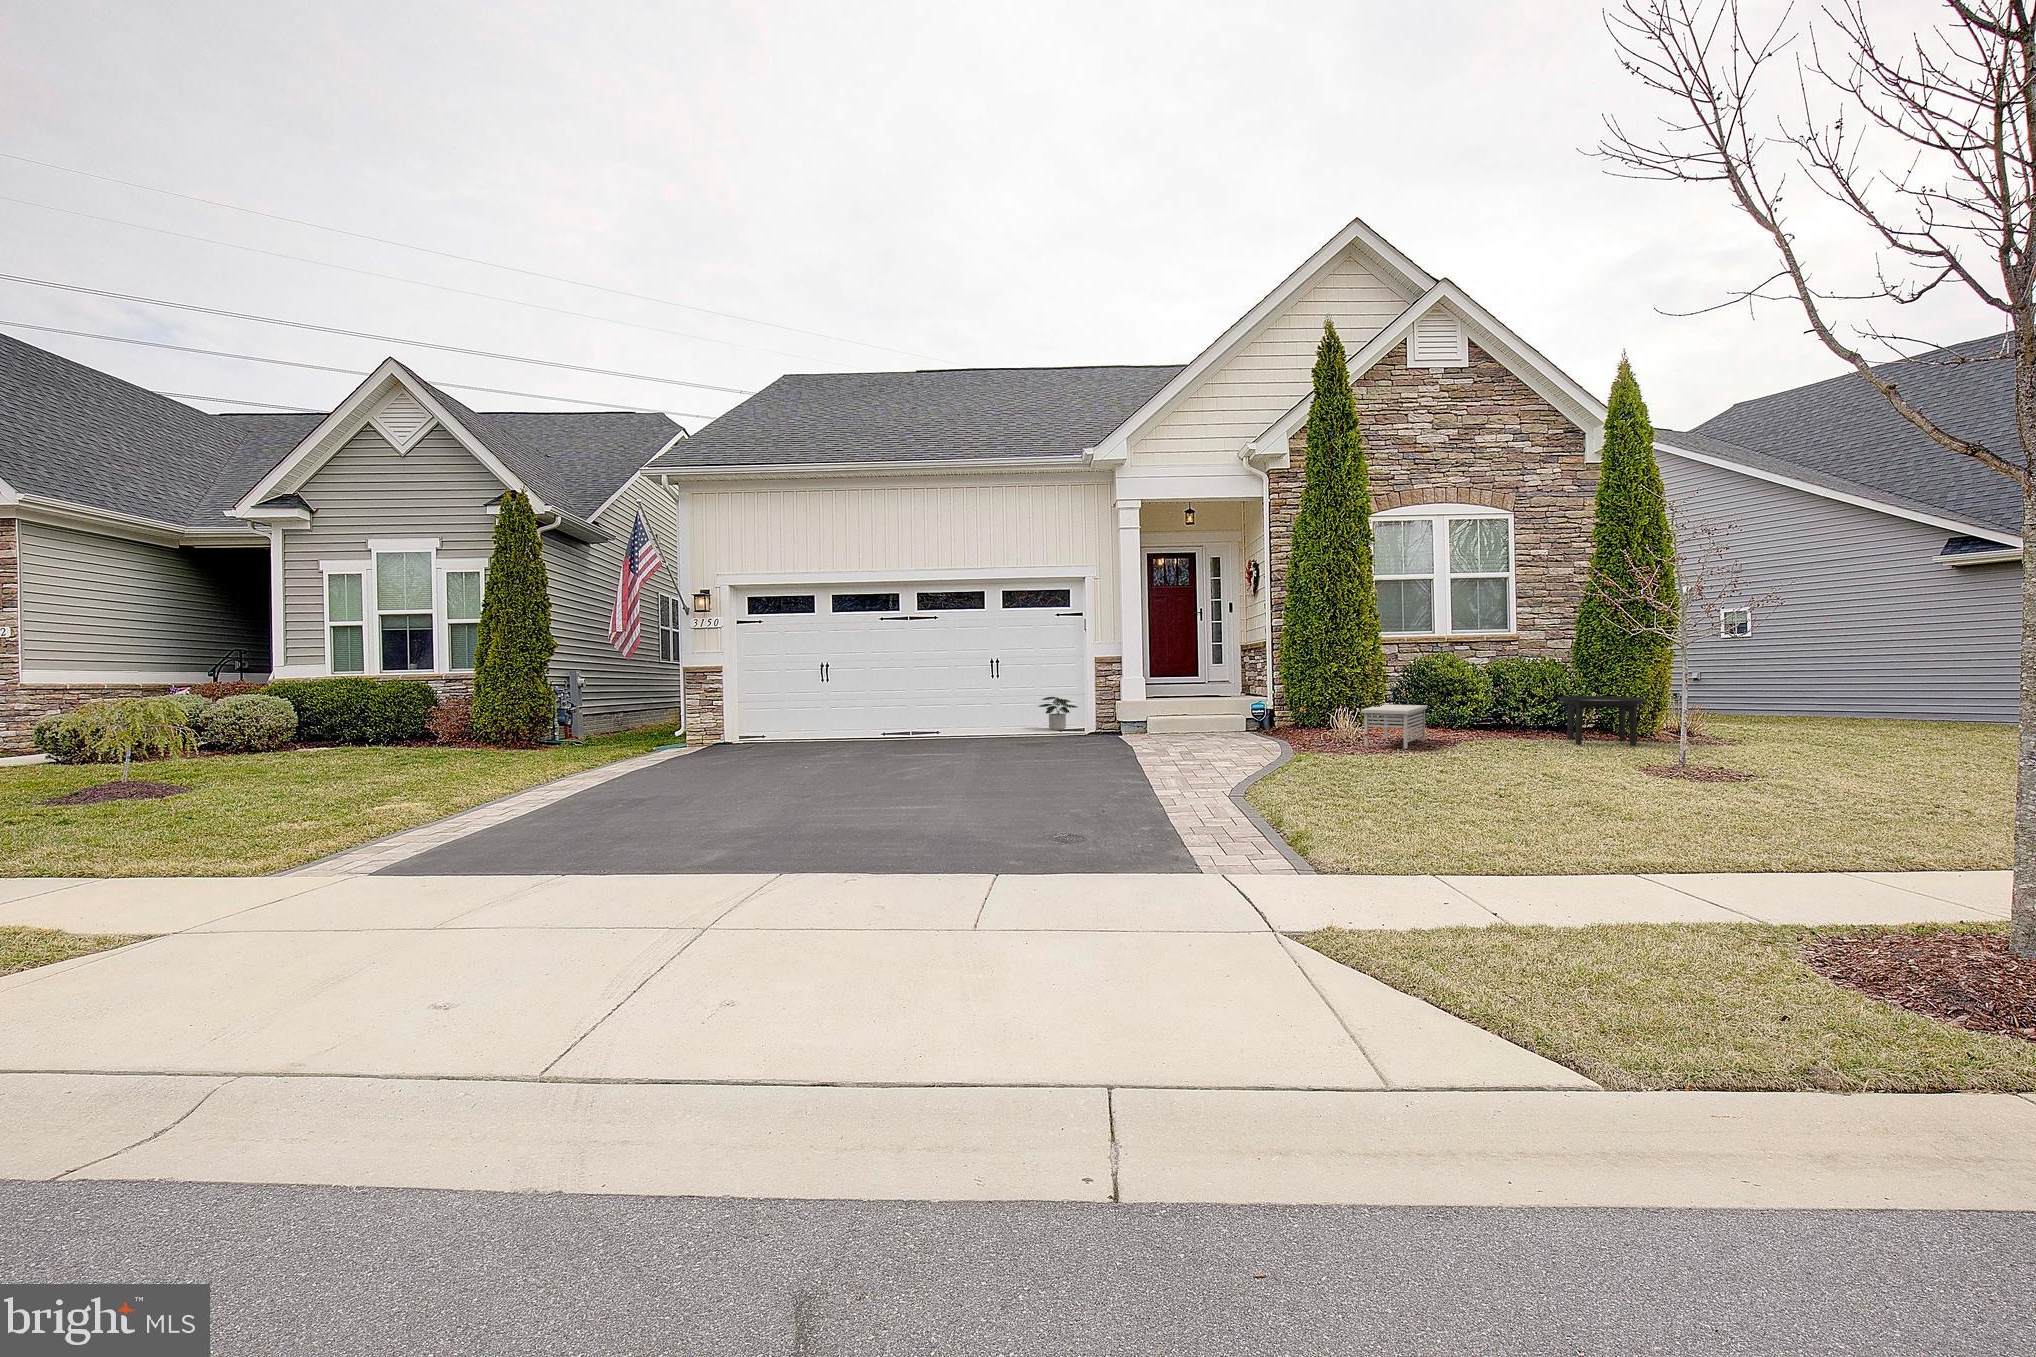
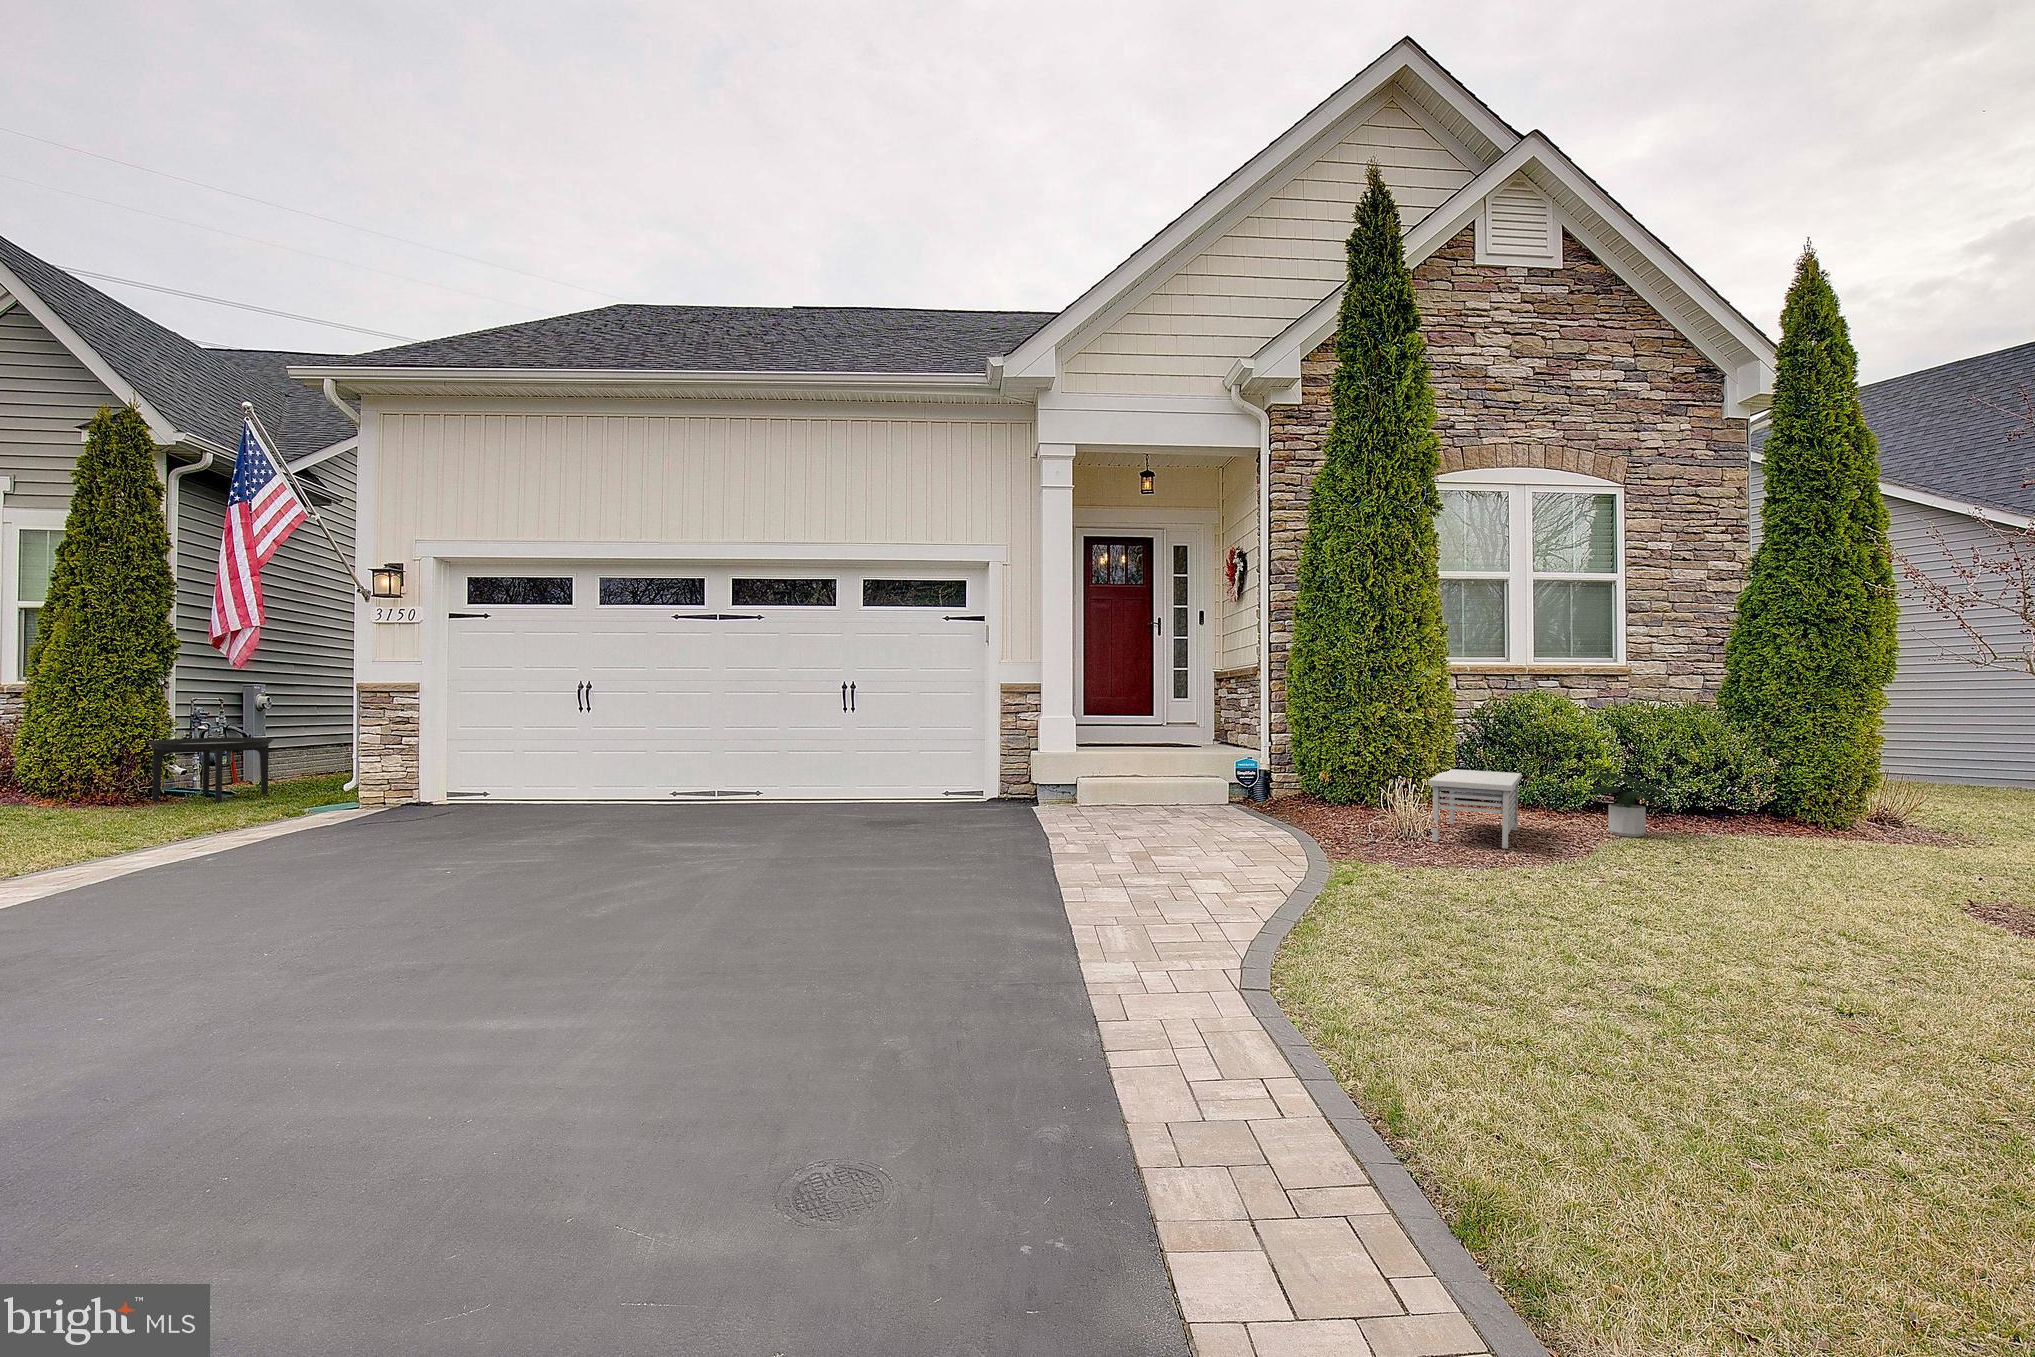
round table: present [1558,696,1646,746] -> present [147,737,274,802]
potted plant: present [1039,697,1077,730] -> present [1586,773,1667,837]

